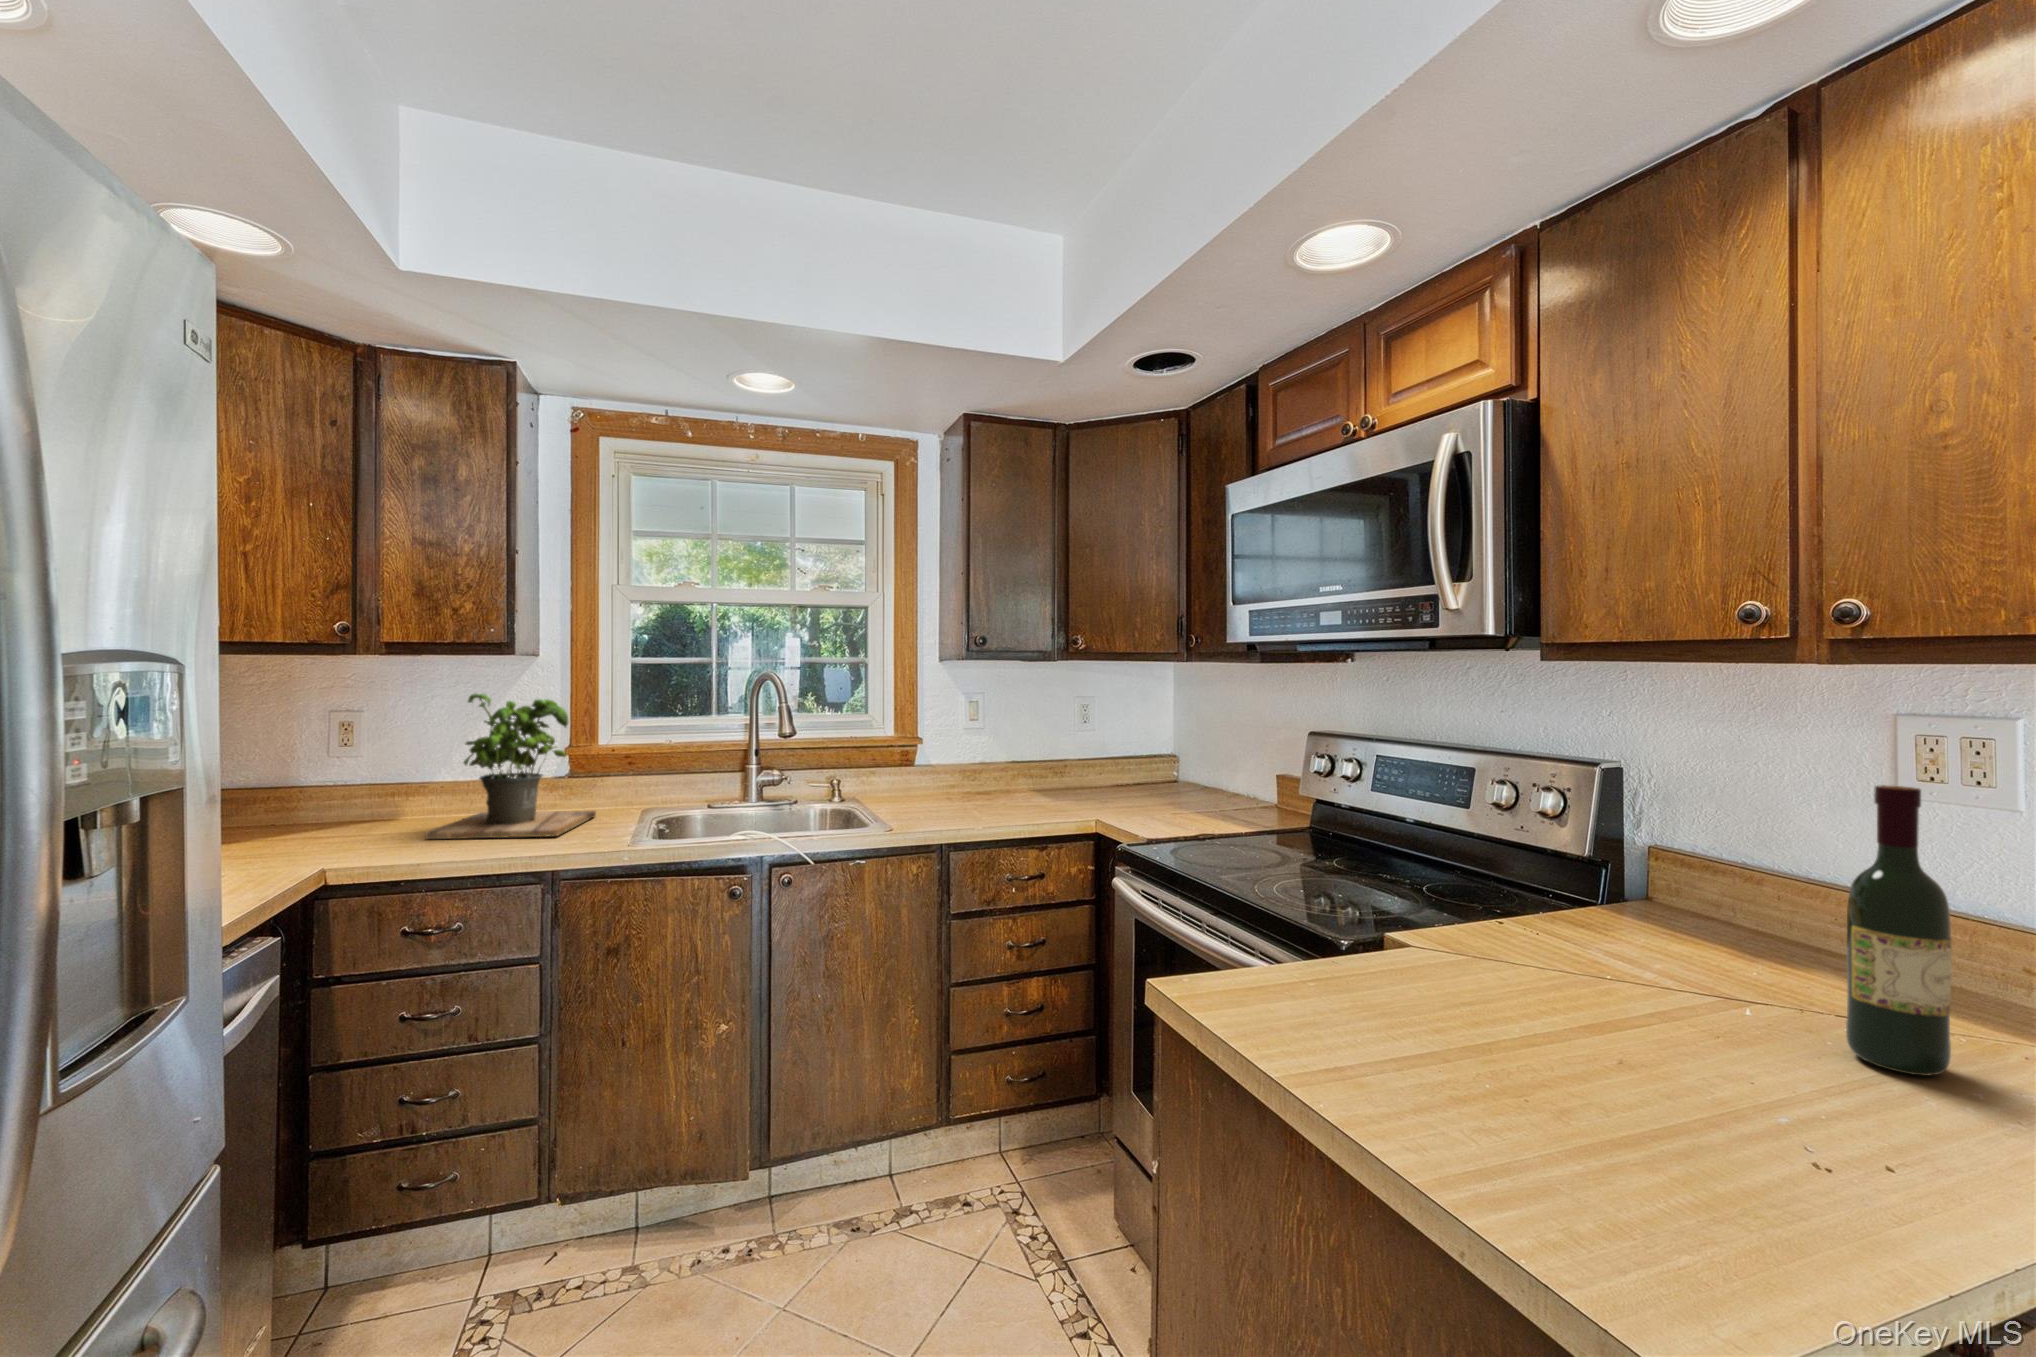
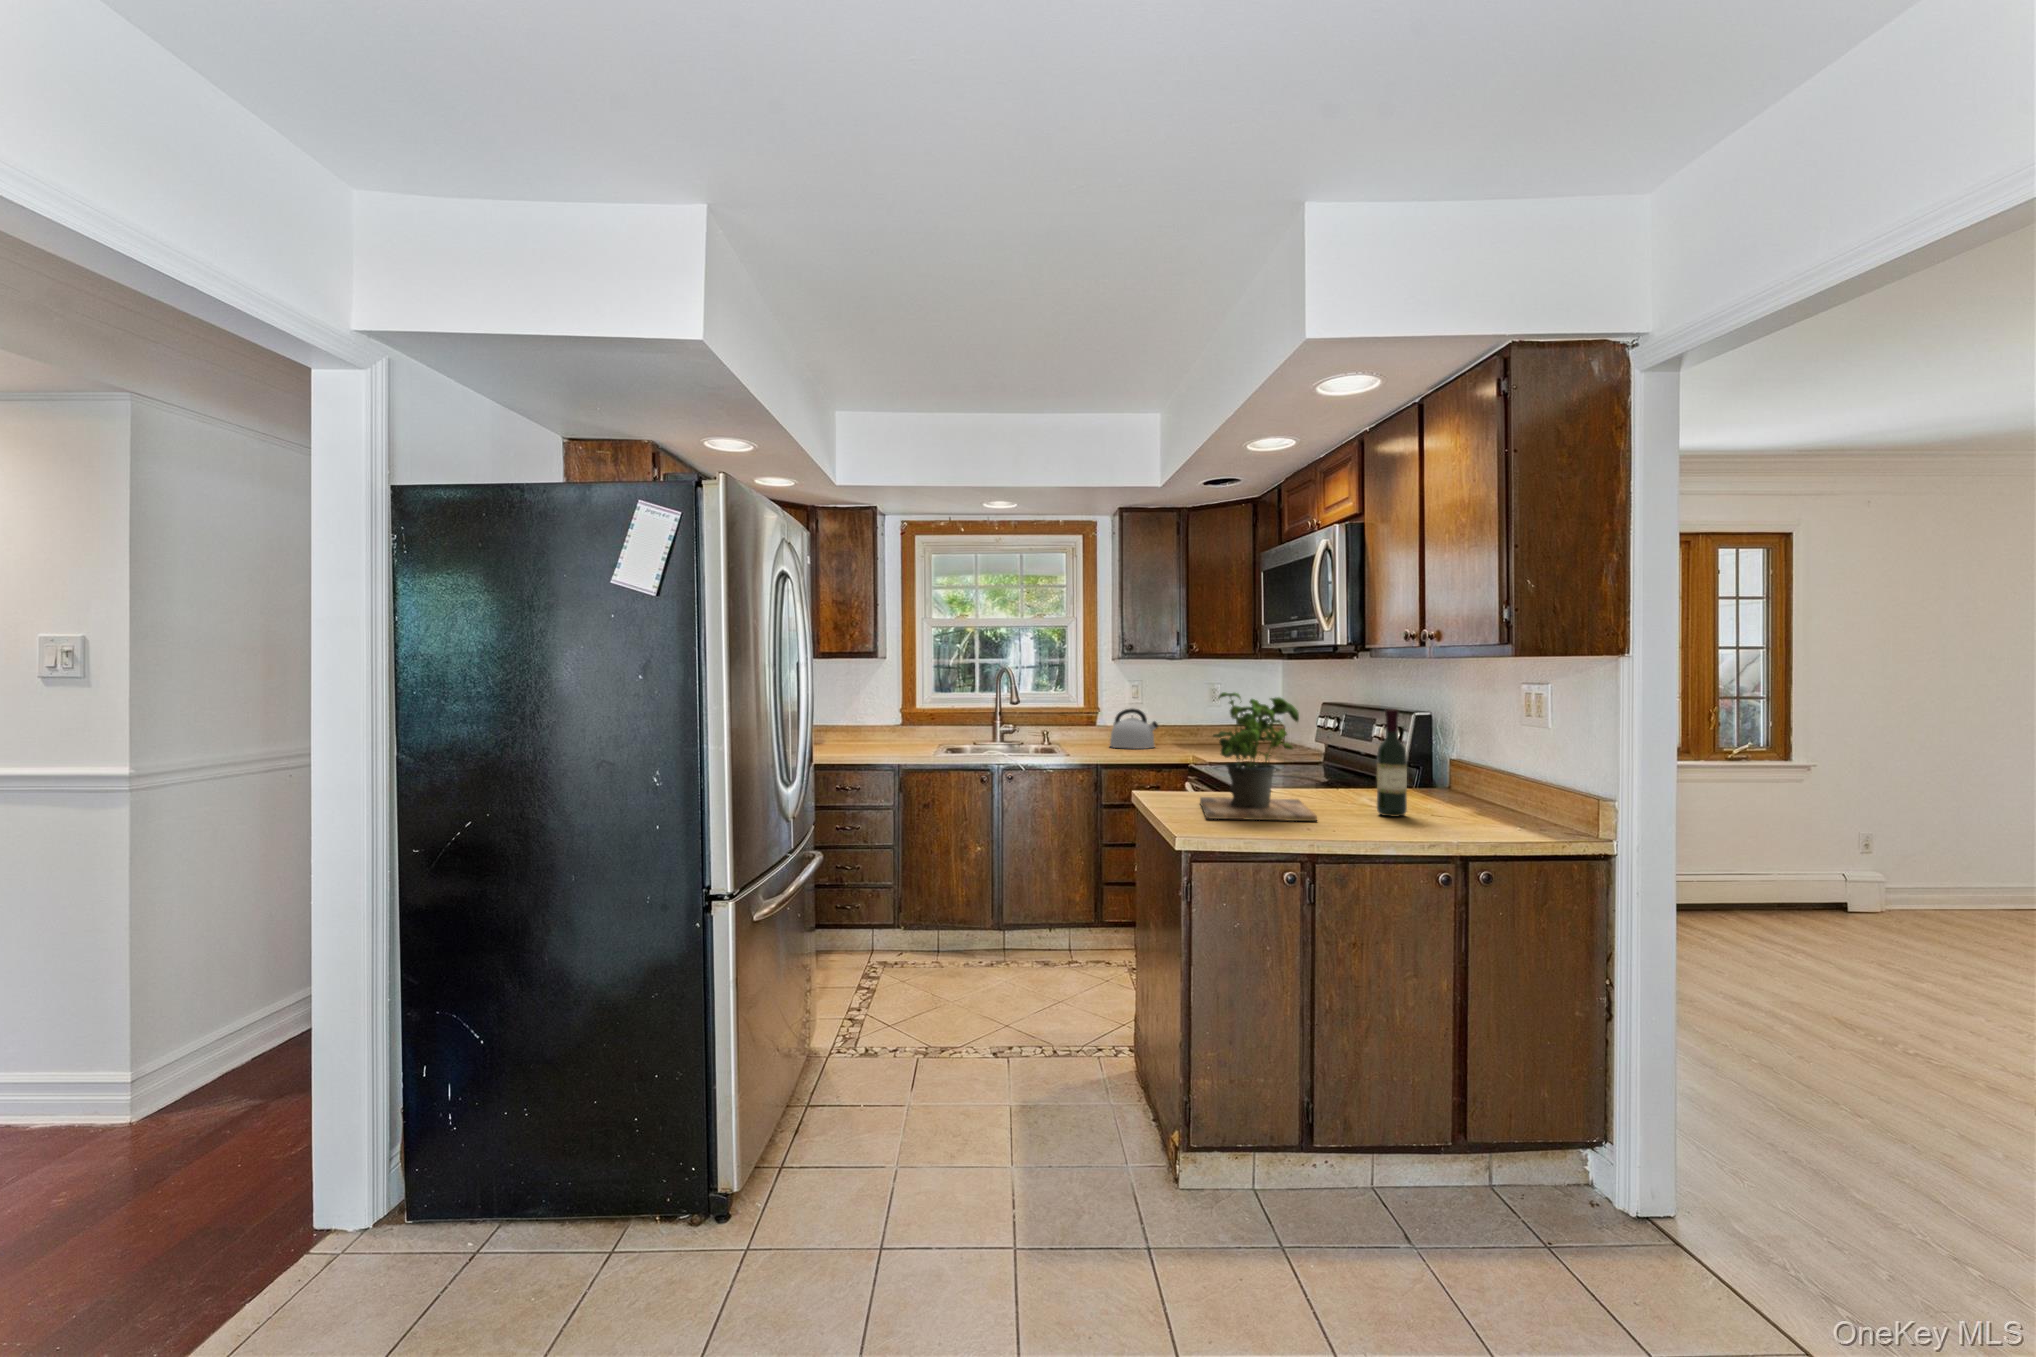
potted plant: present [425,693,596,839] -> present [1200,692,1317,821]
kettle: none [943,740,1023,807] -> present [1110,708,1158,749]

